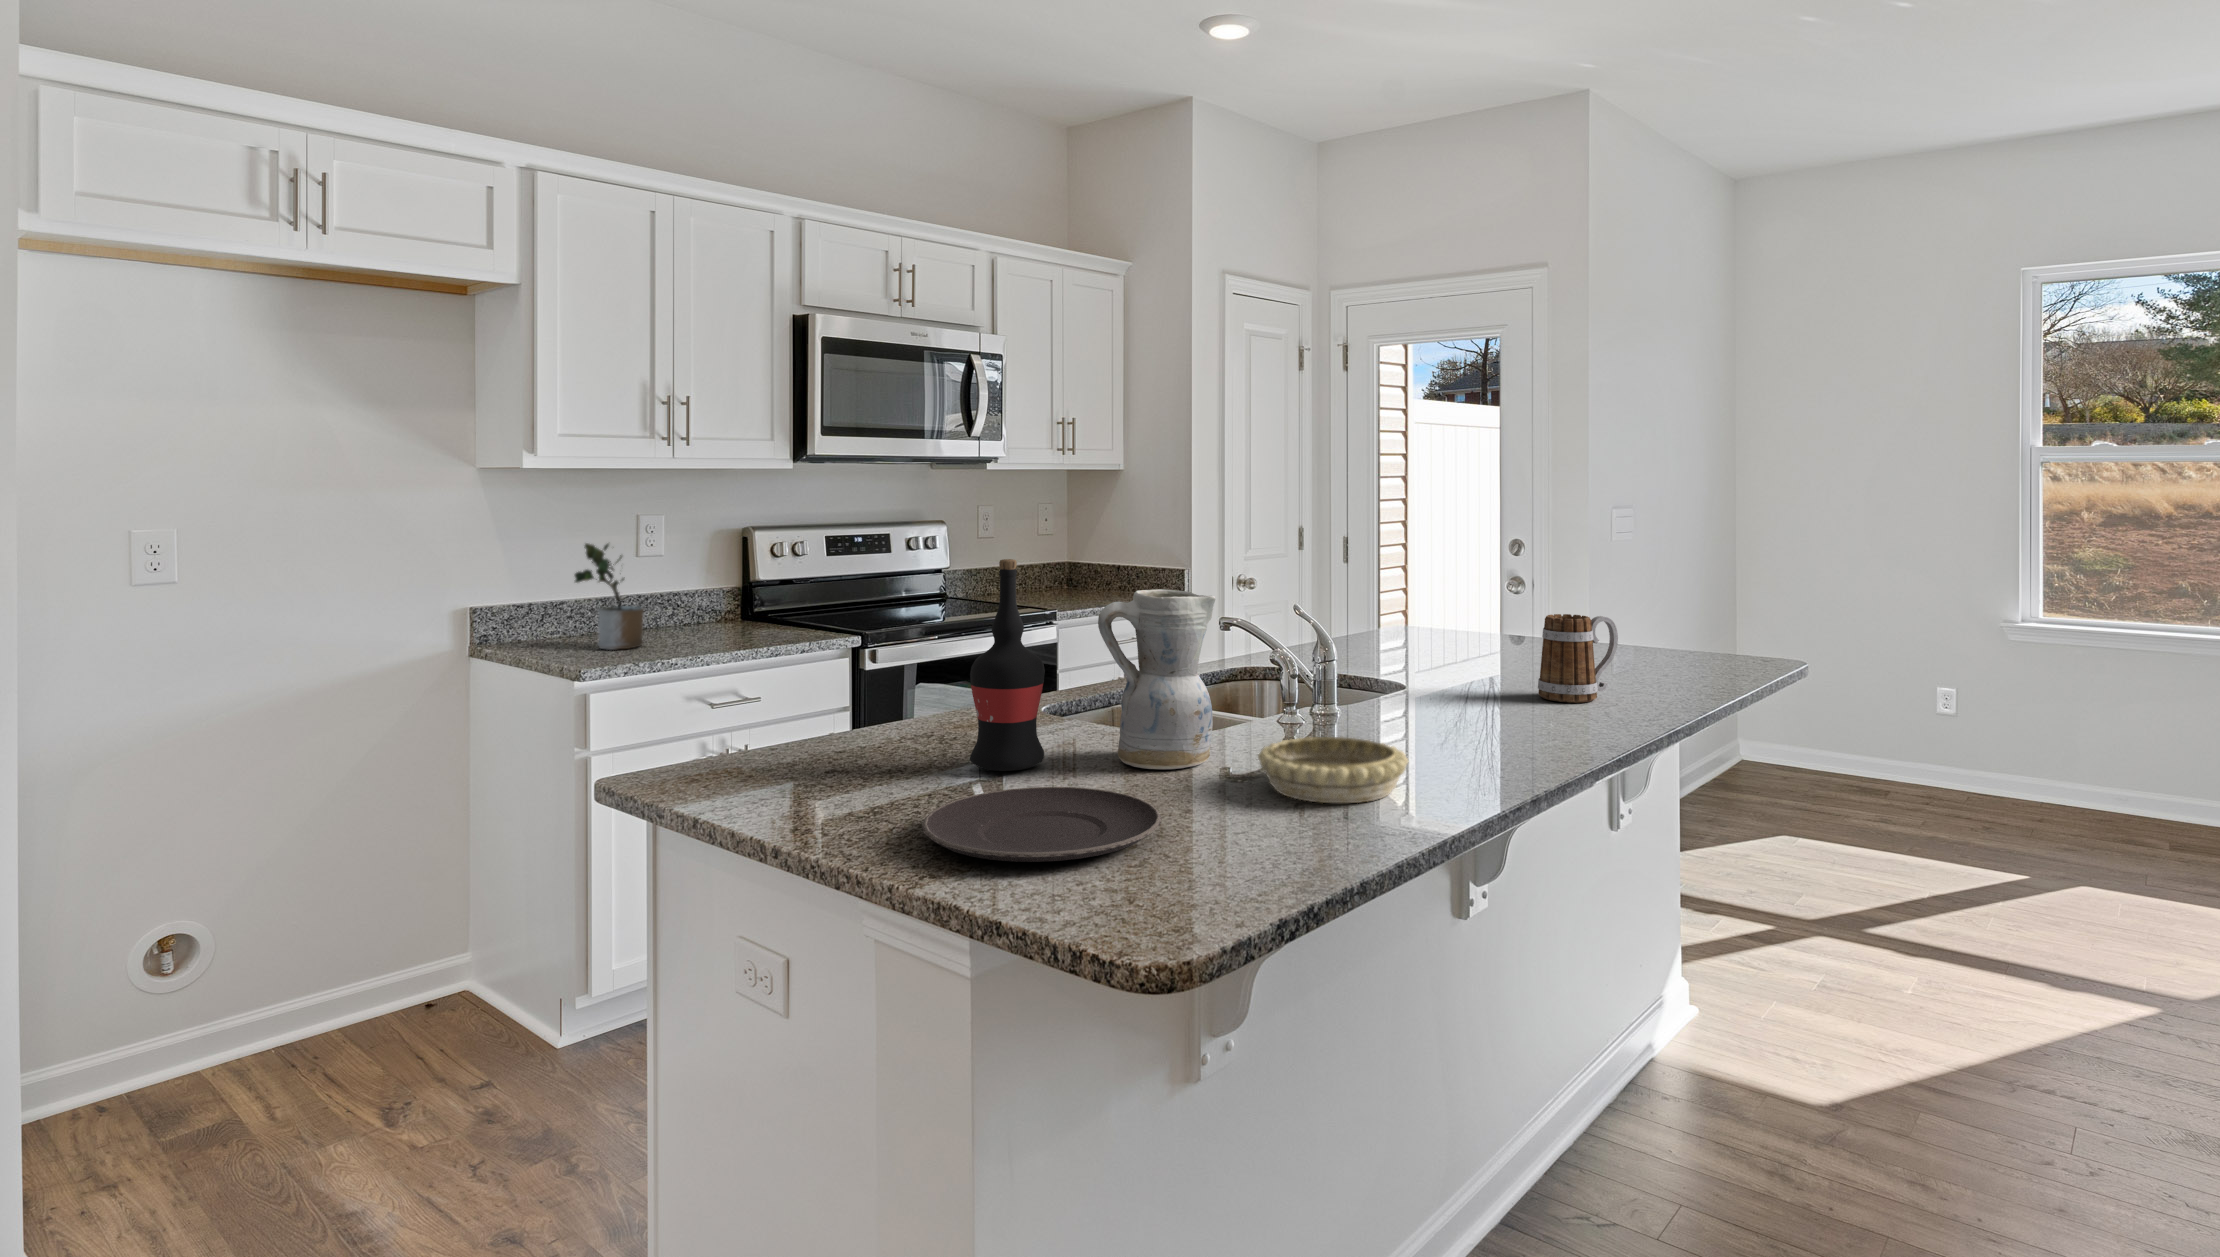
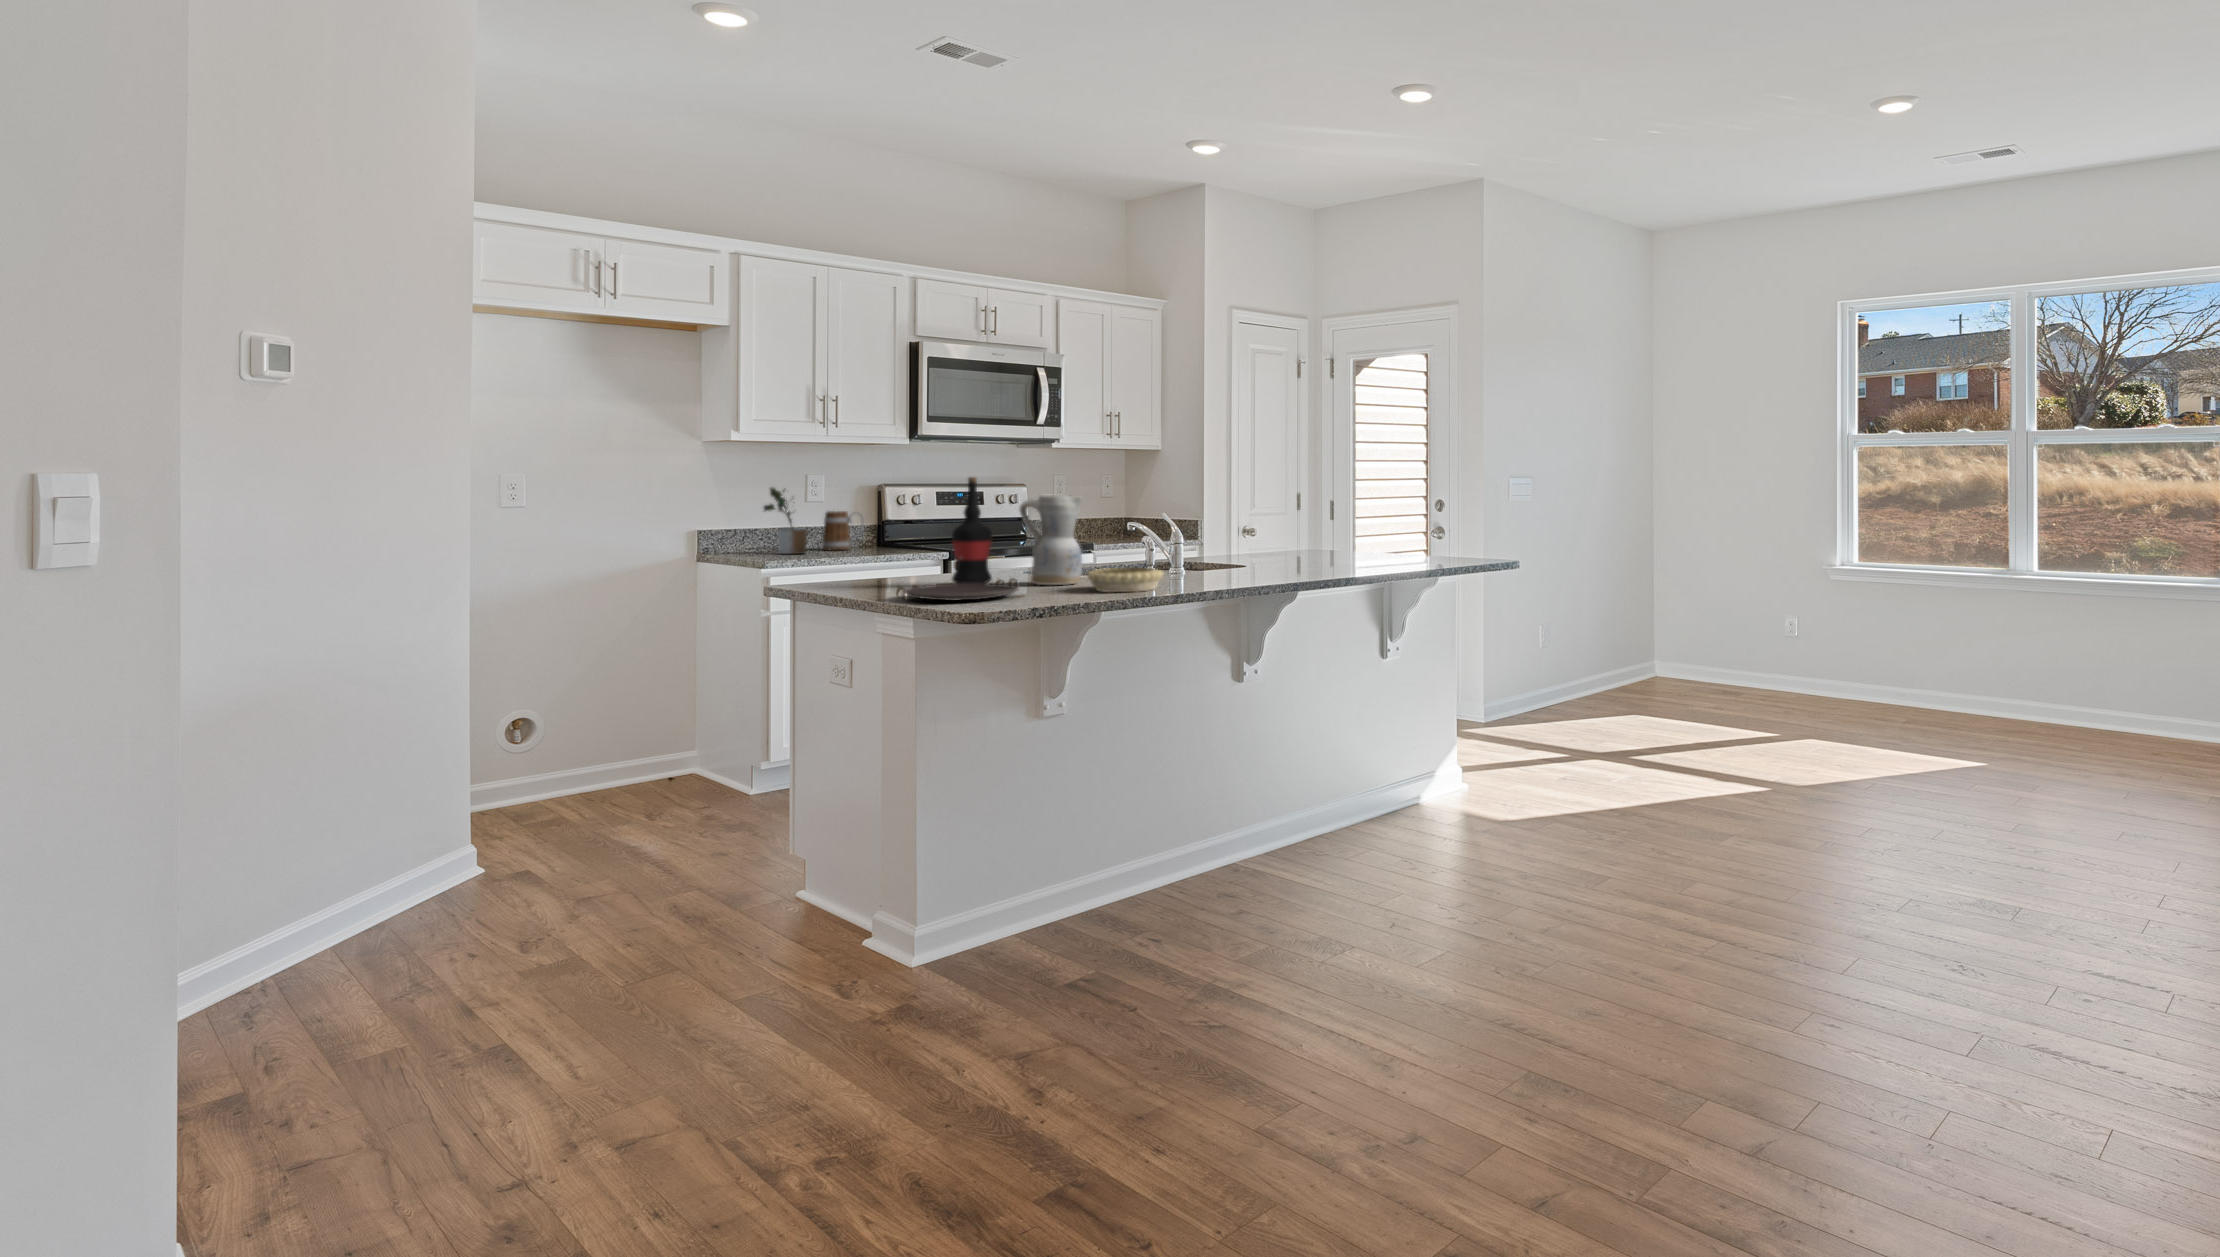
mug: present [1538,614,1618,702] -> present [822,511,864,550]

